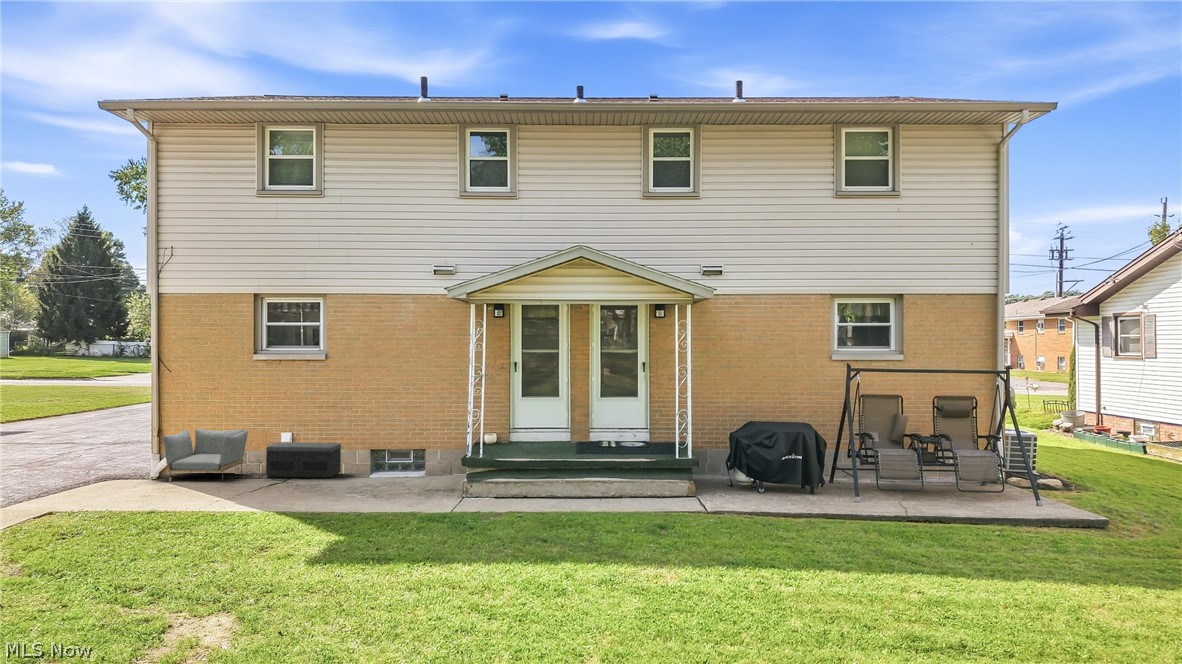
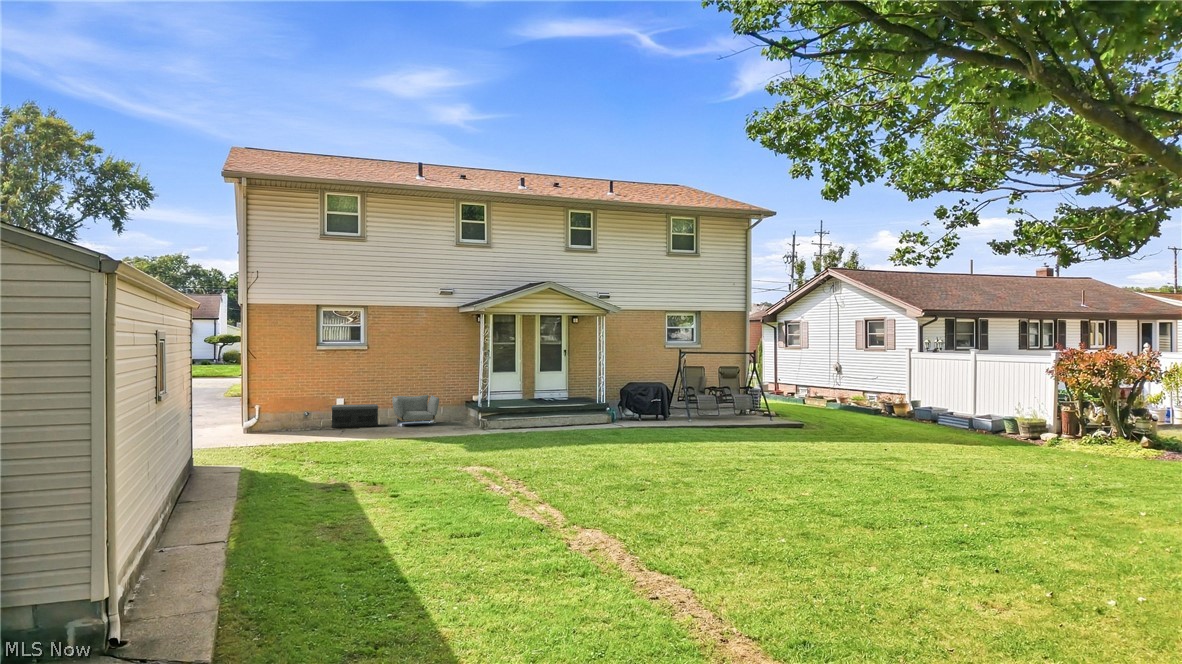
armchair: present [163,429,248,481] -> present [392,395,439,422]

